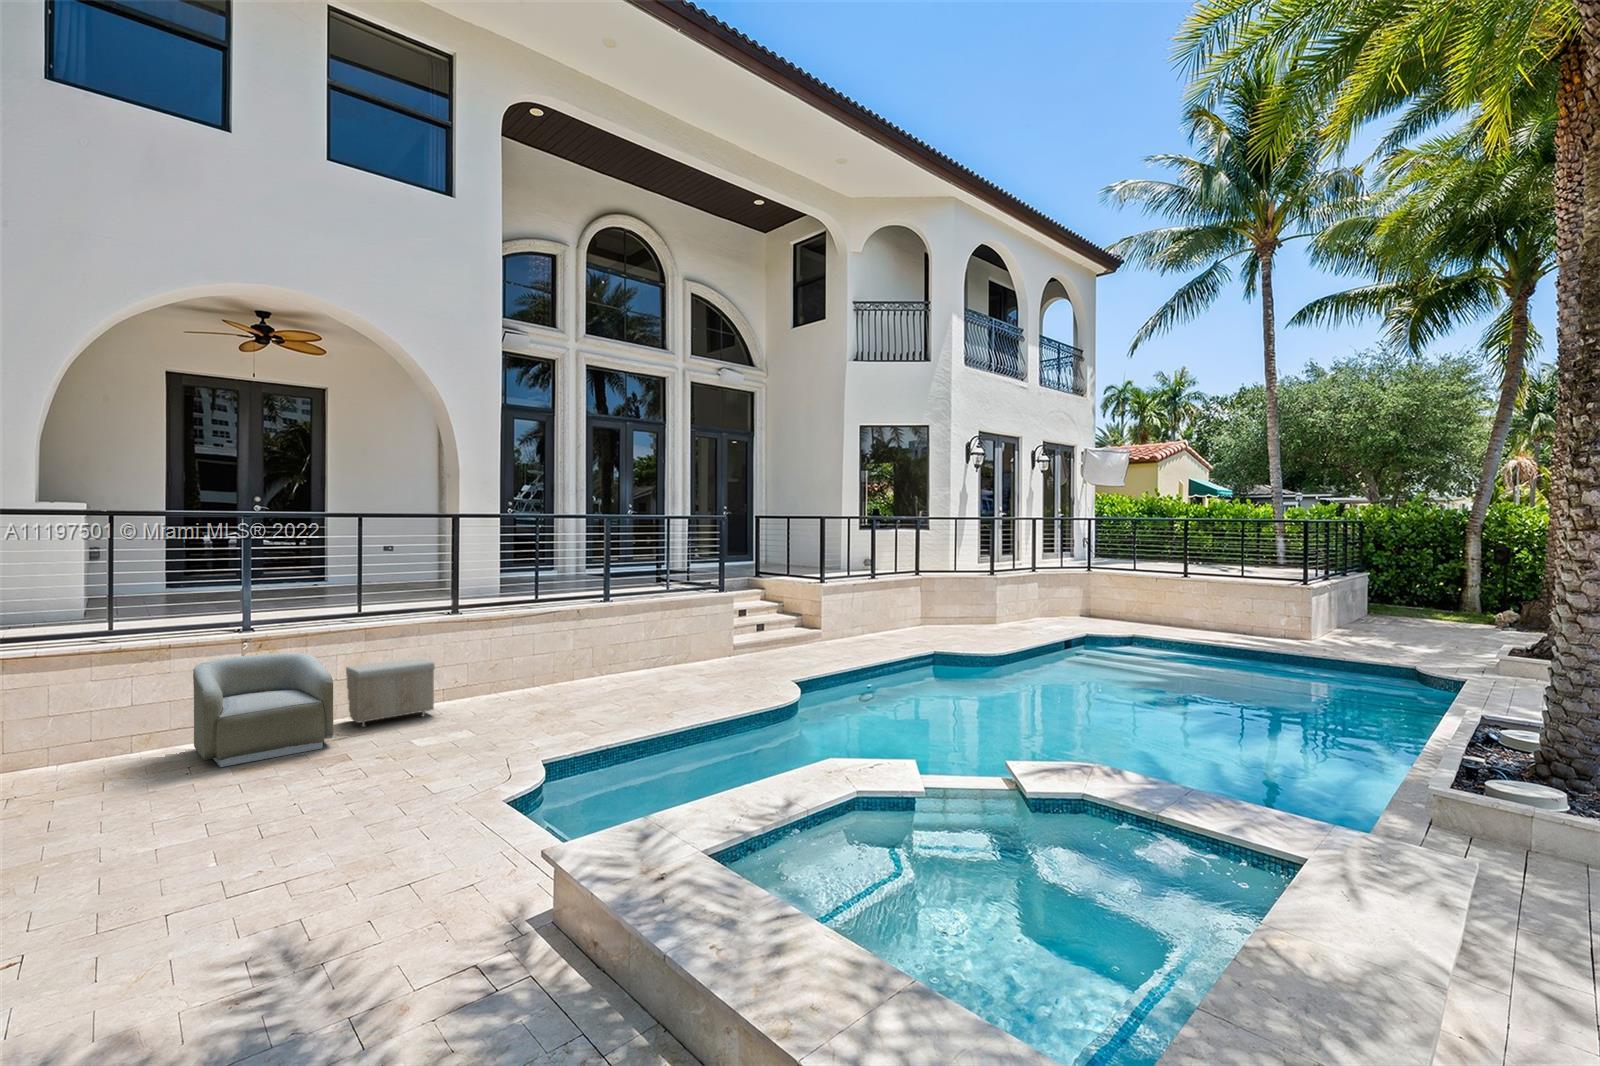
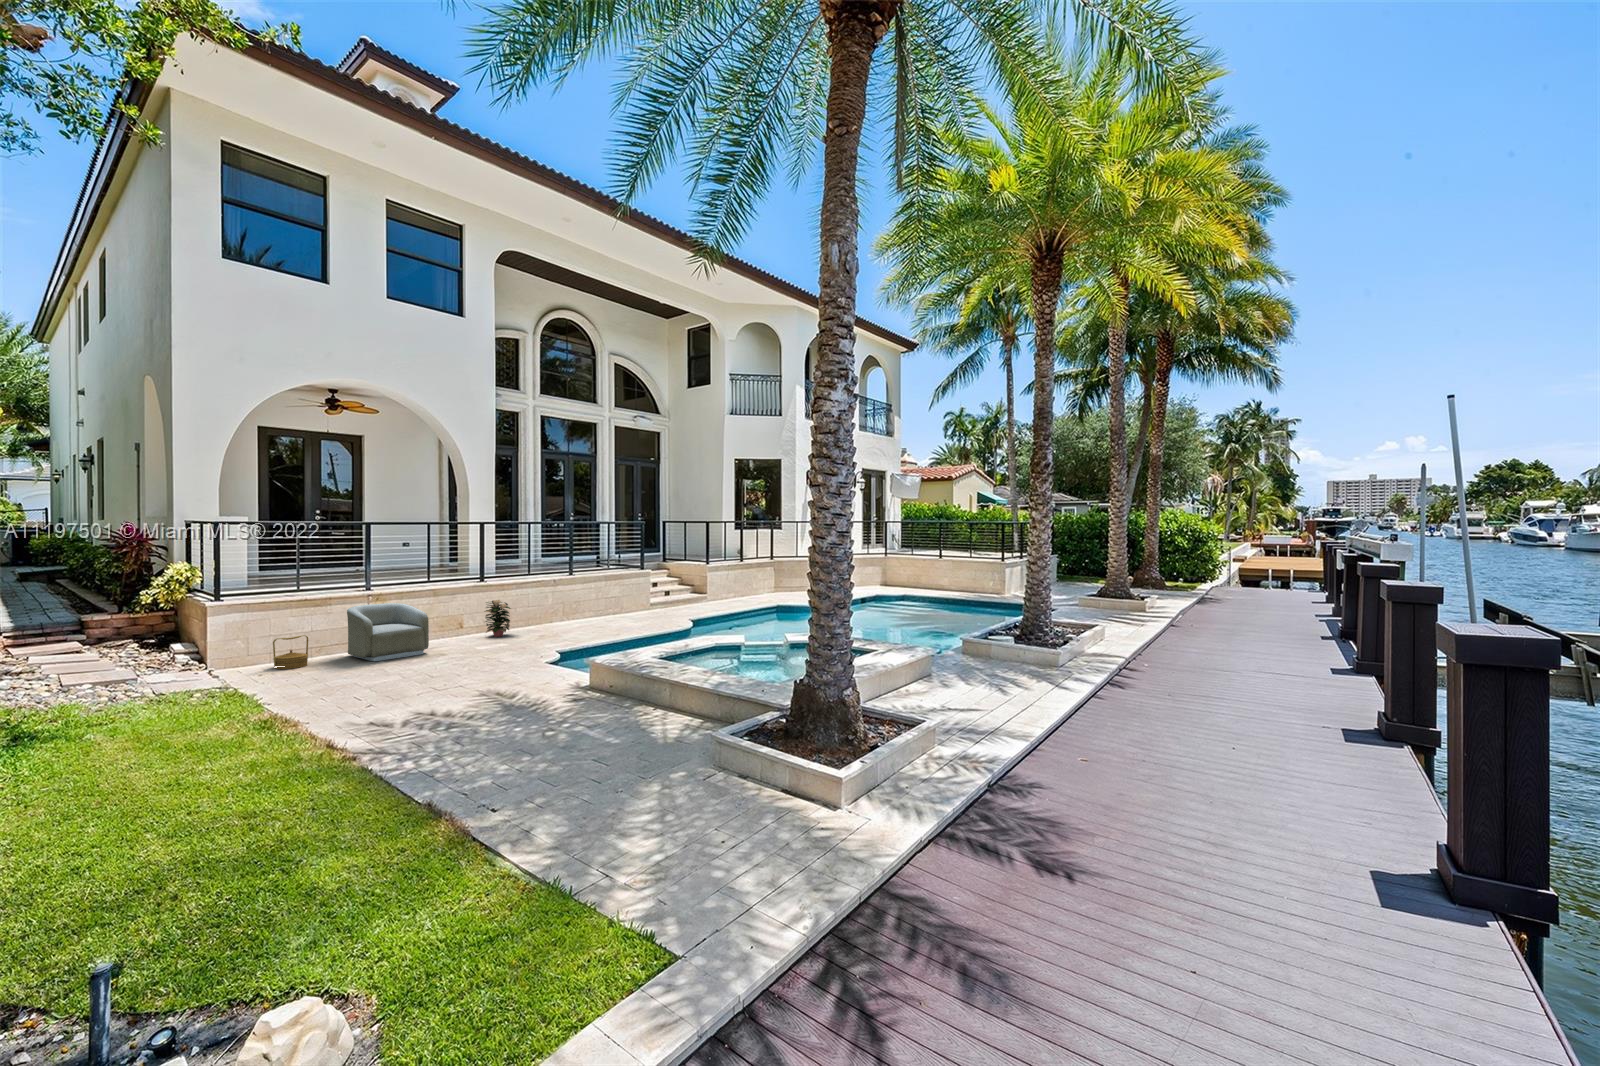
decorative plant: none [453,644,499,706] -> present [485,600,511,637]
storage bench: present [346,659,435,727] -> none [422,608,476,646]
woven basket: none [35,716,112,782] -> present [273,635,308,669]

